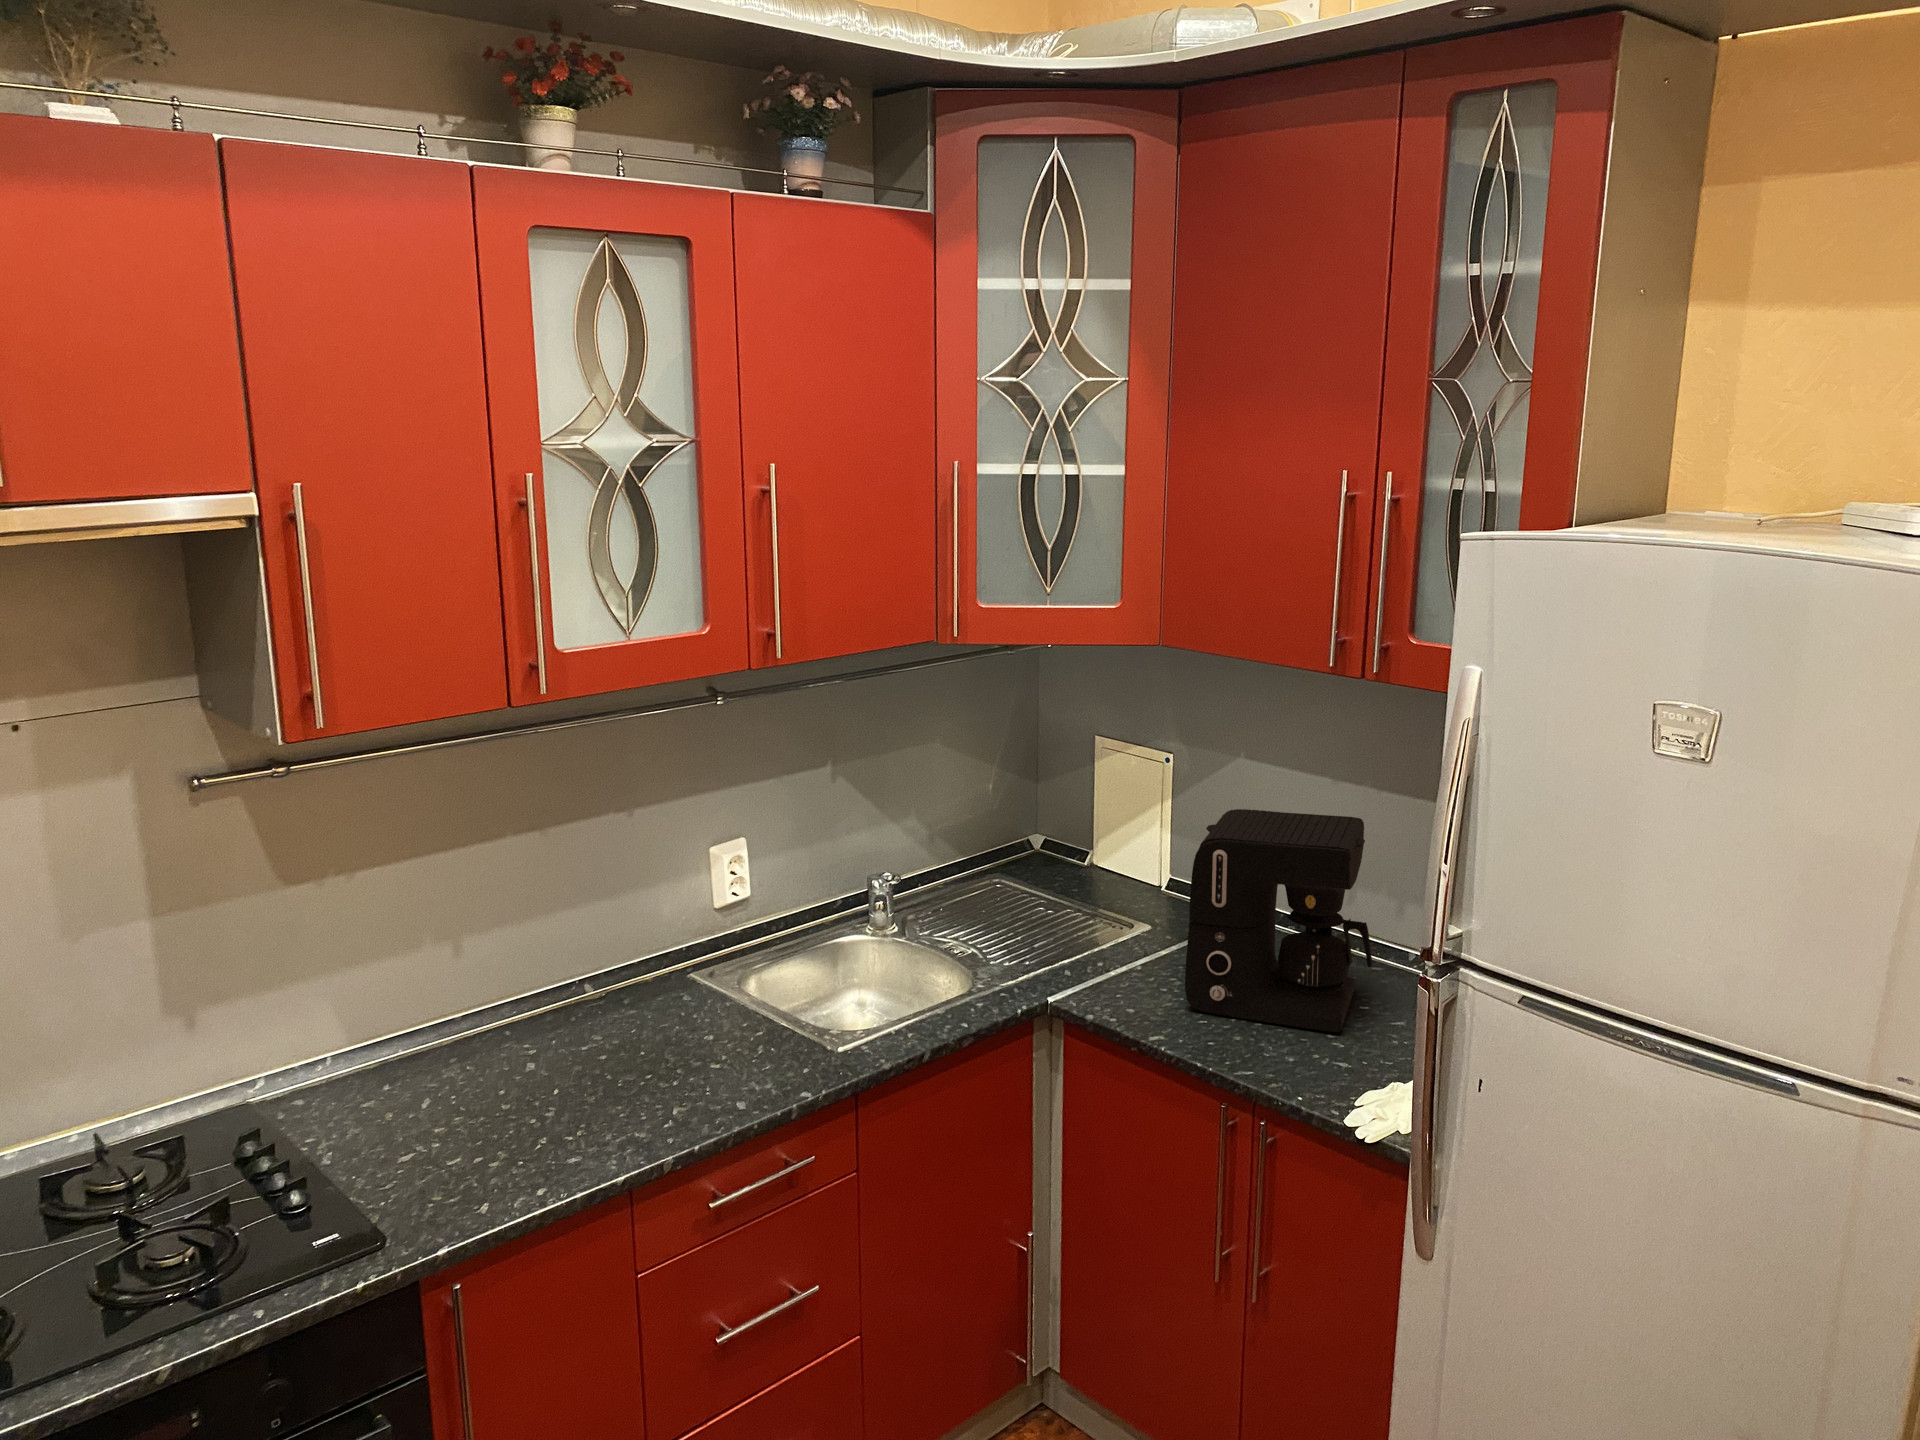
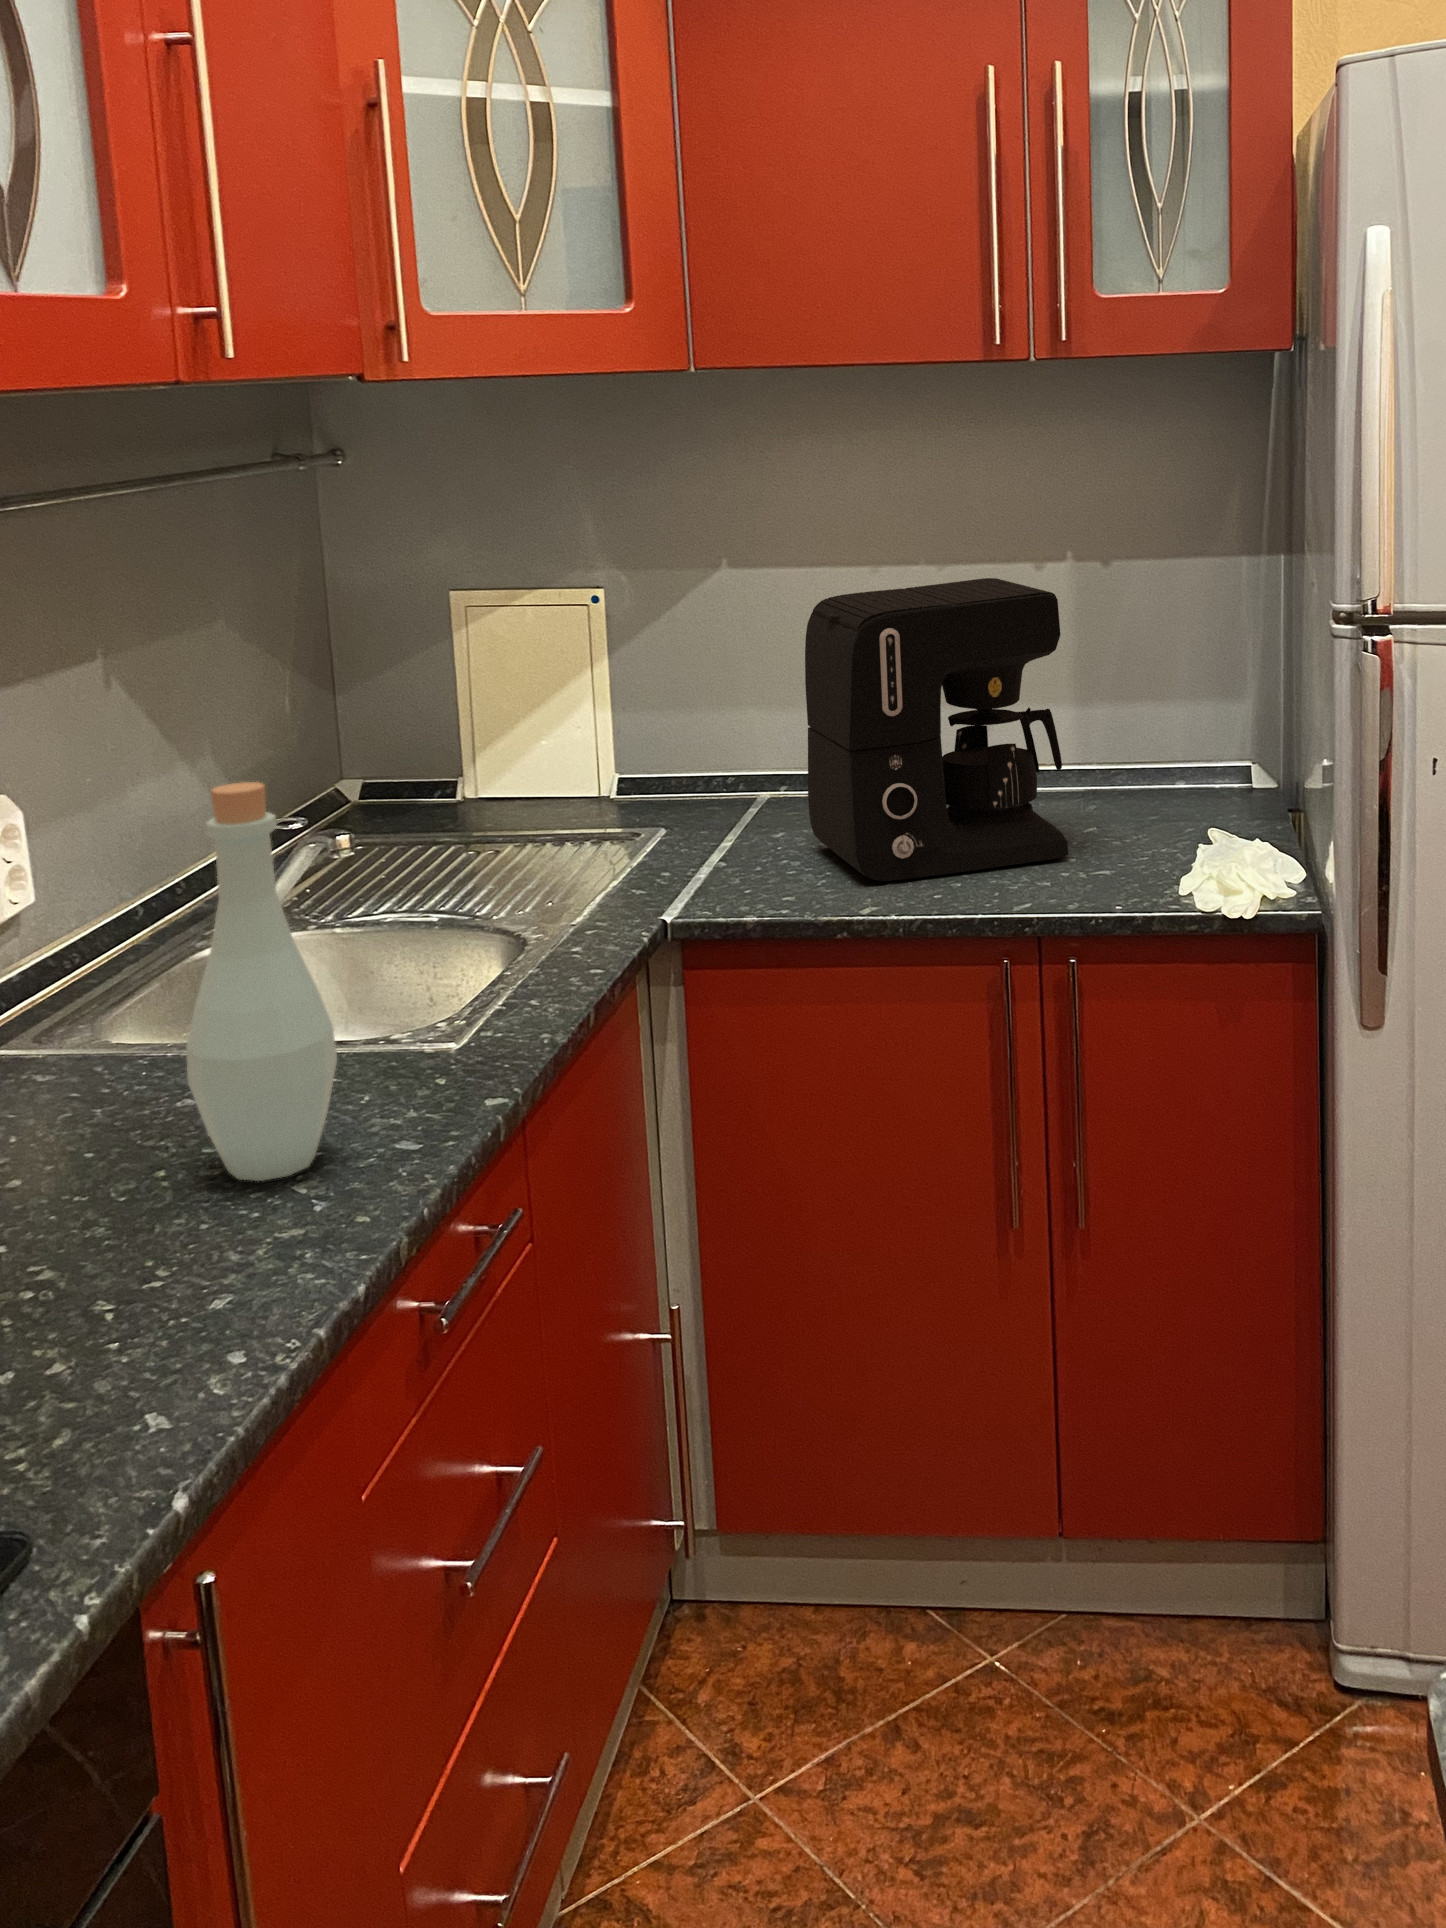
bottle: none [647,898,719,1096] -> present [186,782,337,1181]

